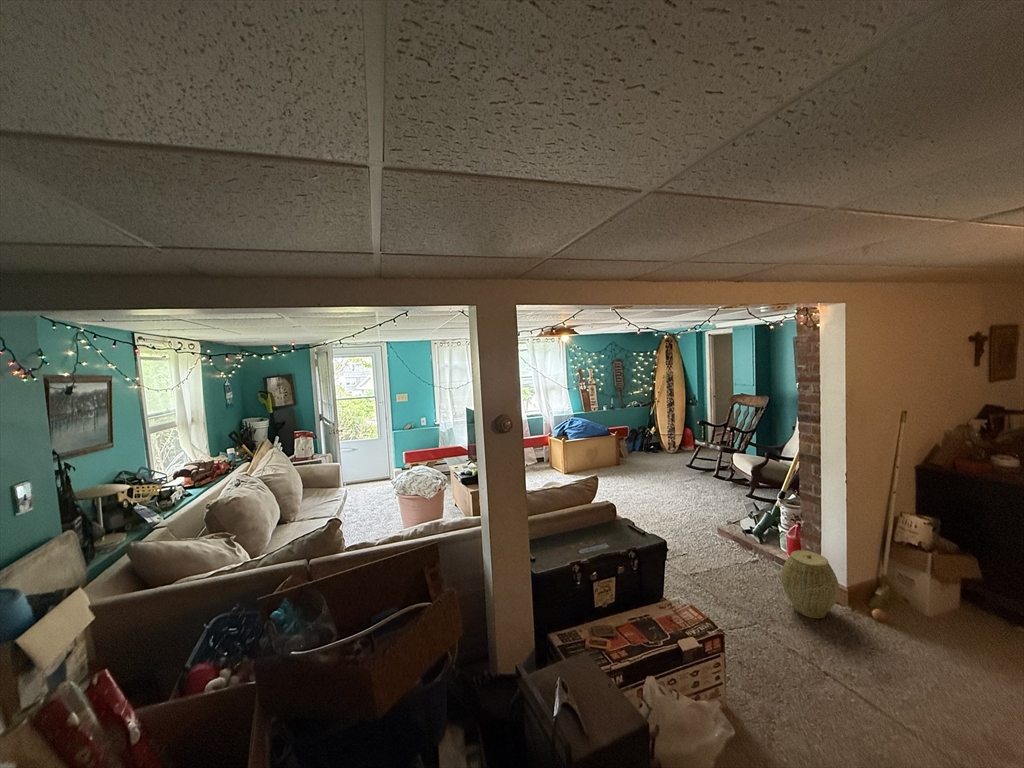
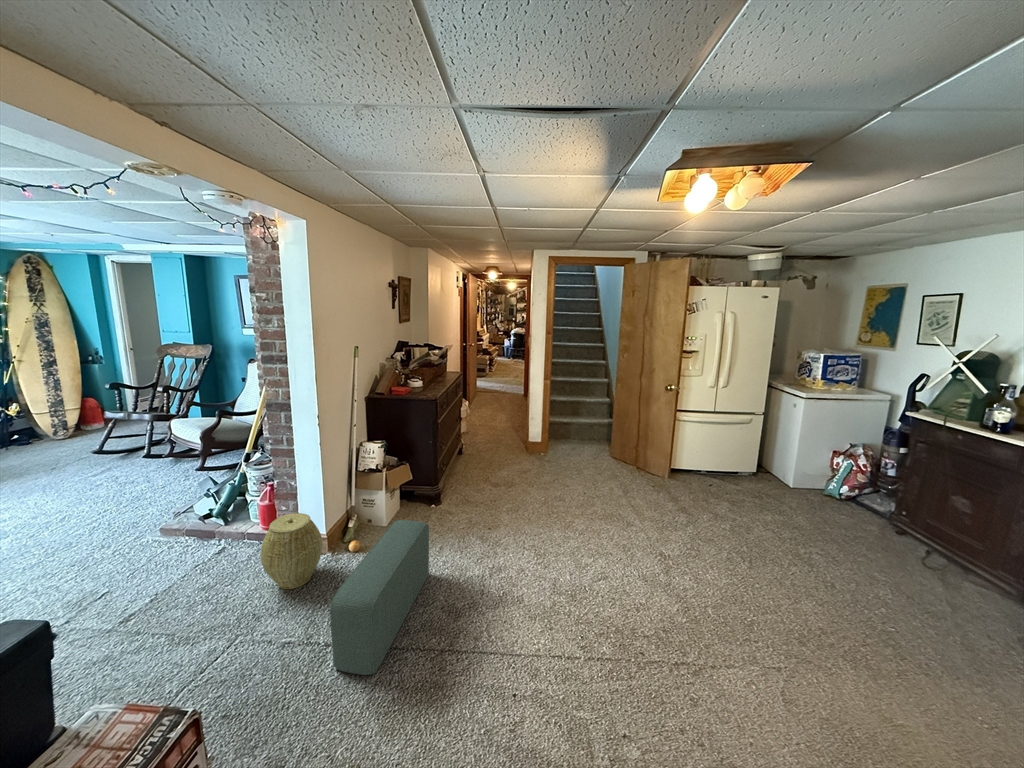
pouf: none [827,604,978,723] -> present [330,520,429,675]

